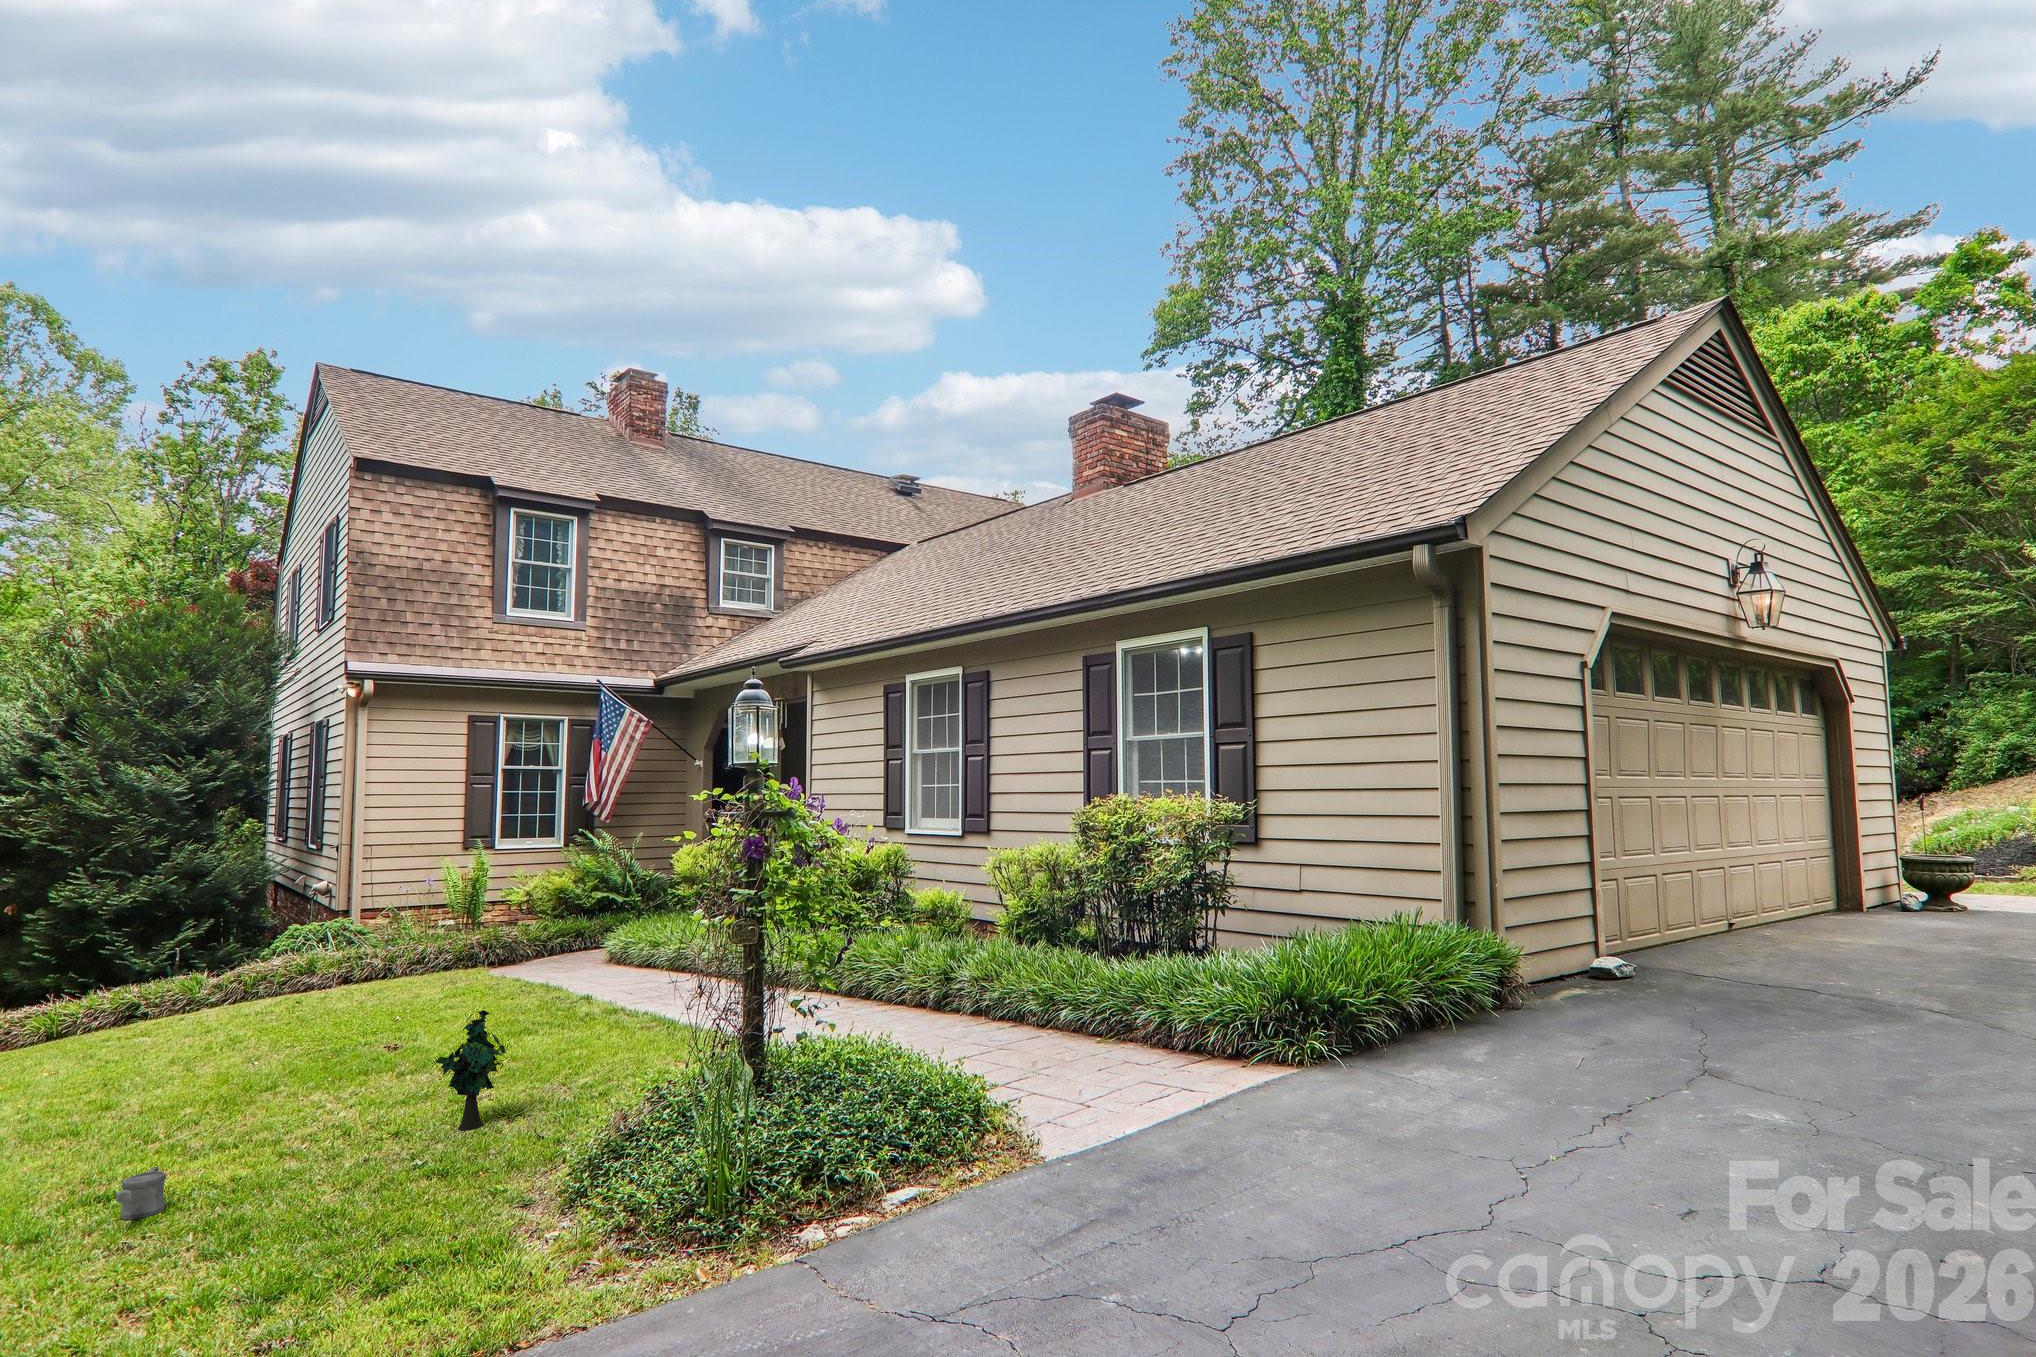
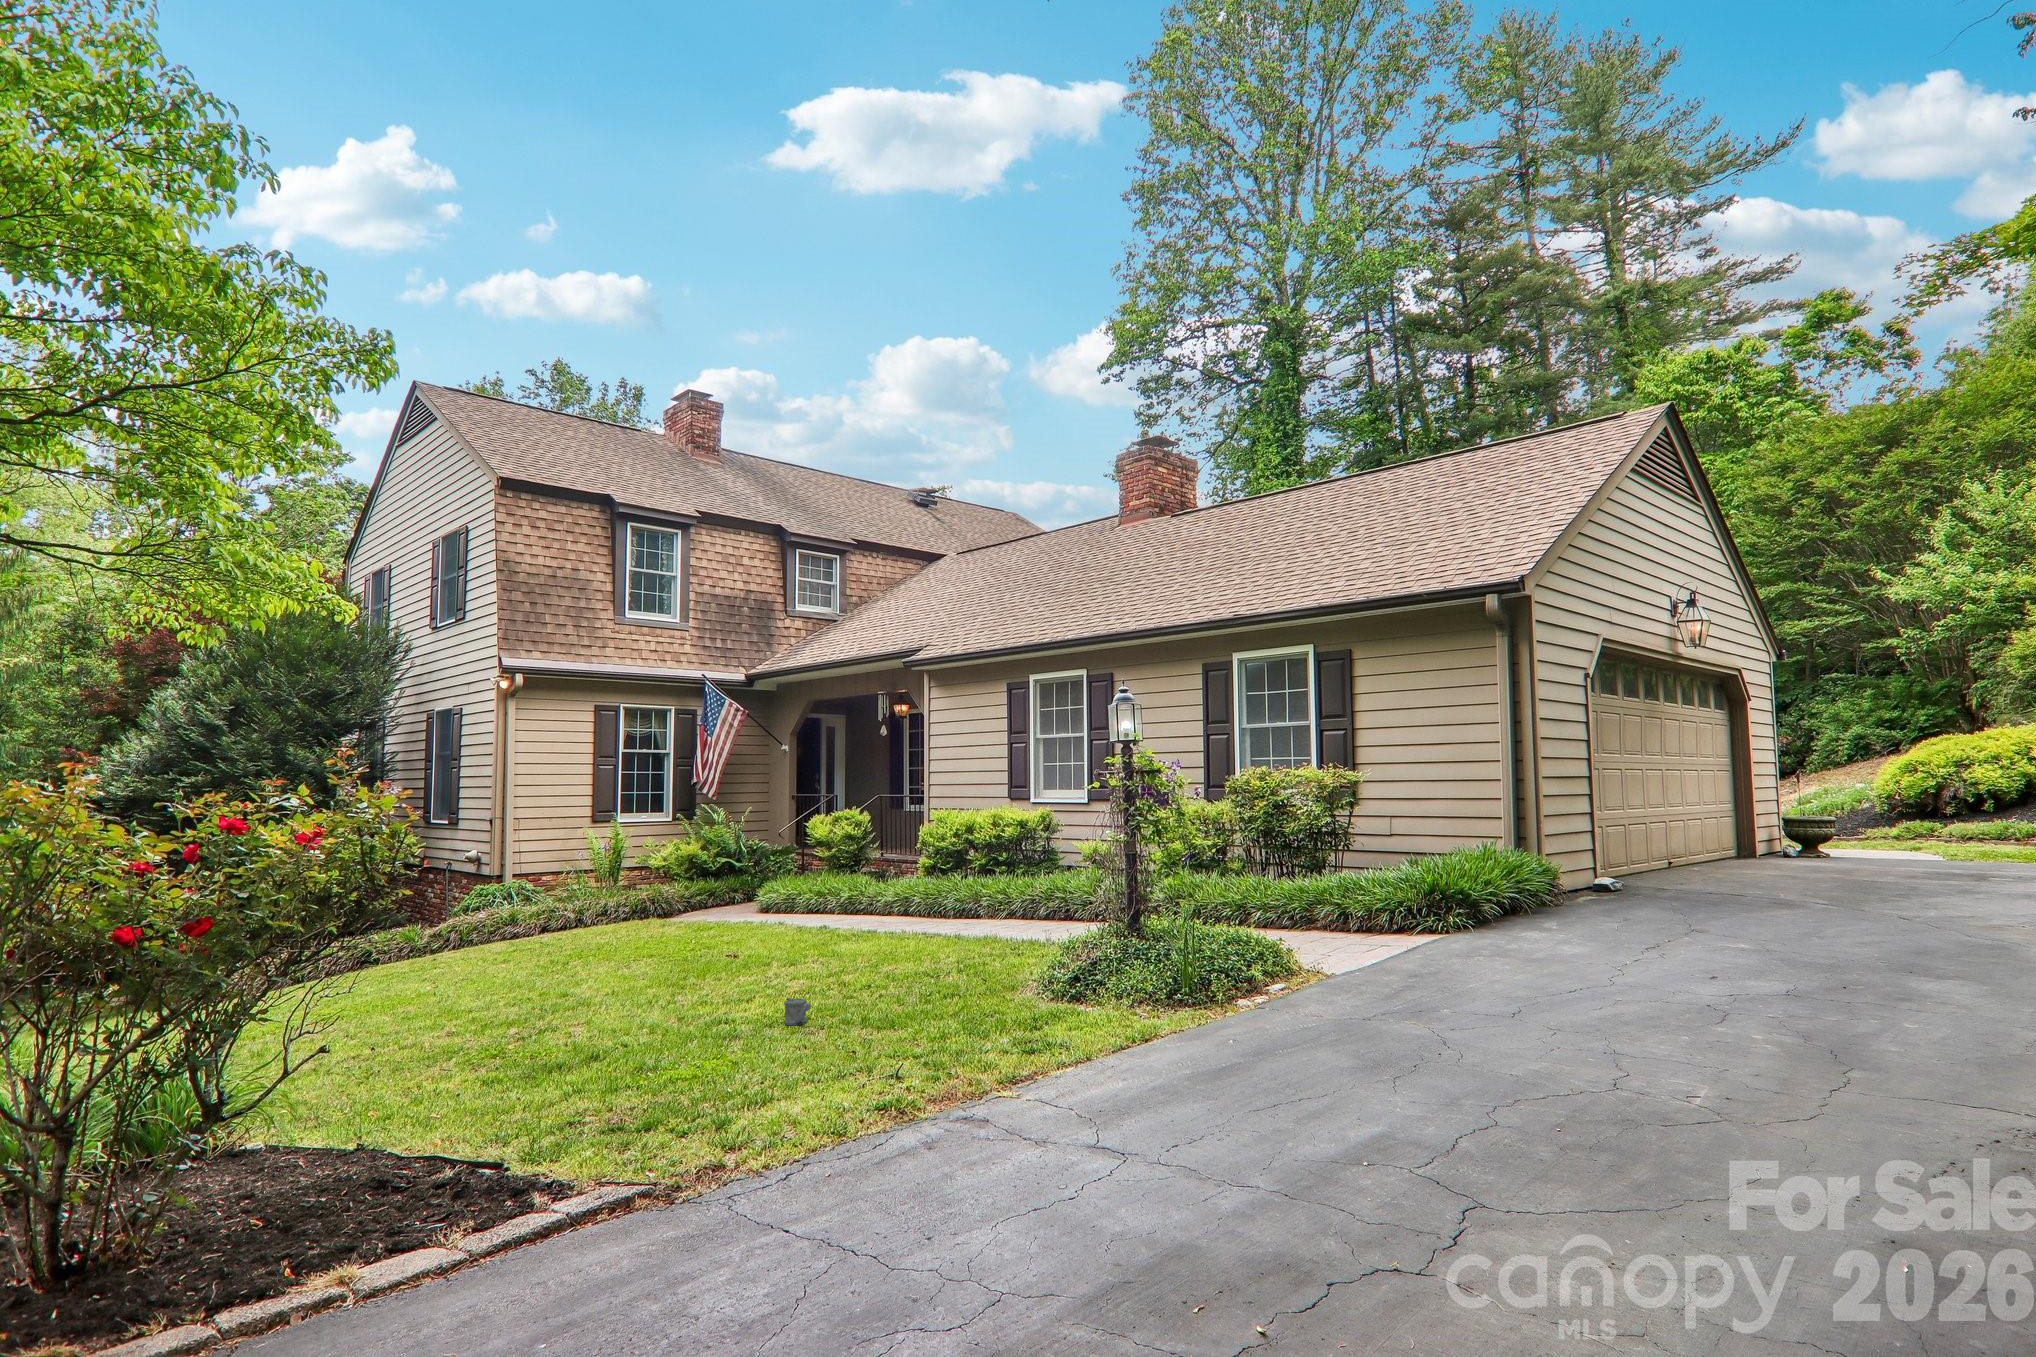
decorative plant: present [435,1010,506,1130] -> none [907,908,944,986]

